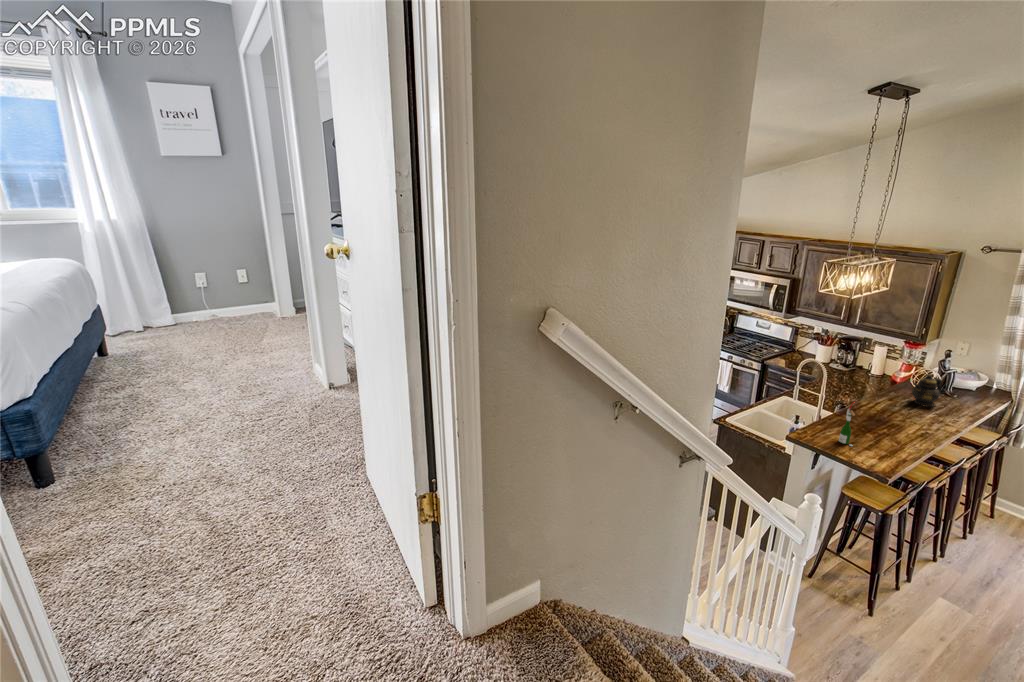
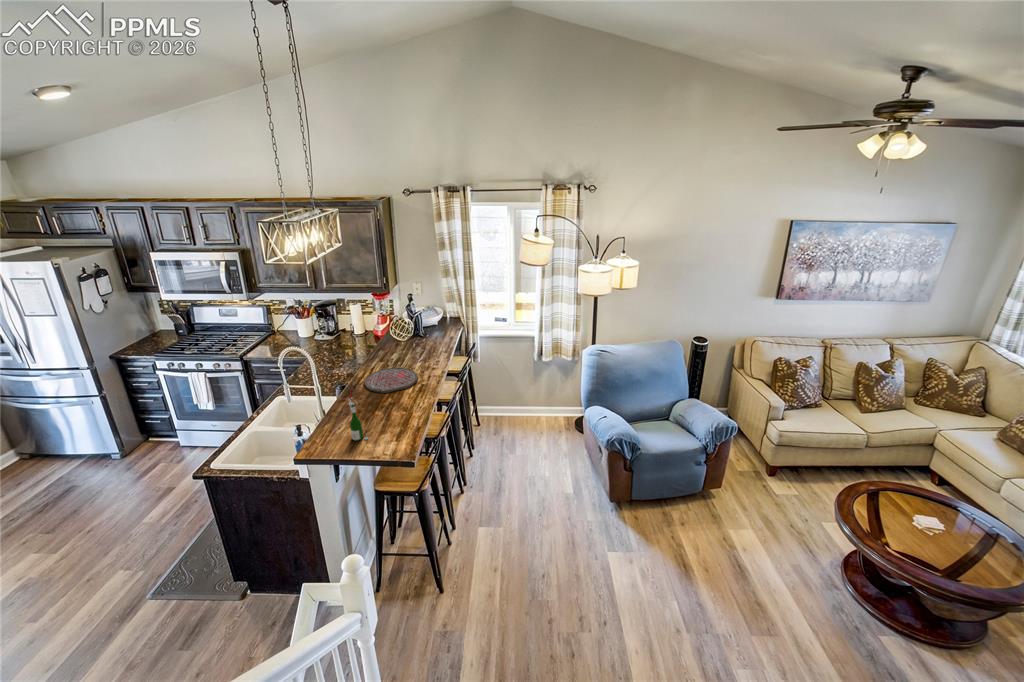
teapot: present [912,374,942,407] -> none [395,322,418,355]
cutting board: none [865,406,924,429] -> present [364,368,417,393]

